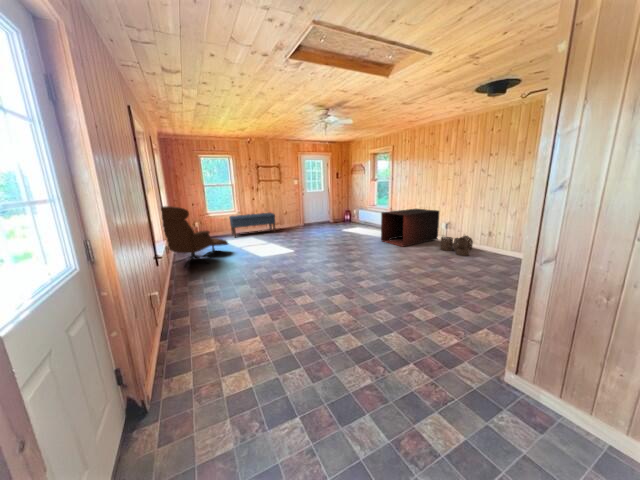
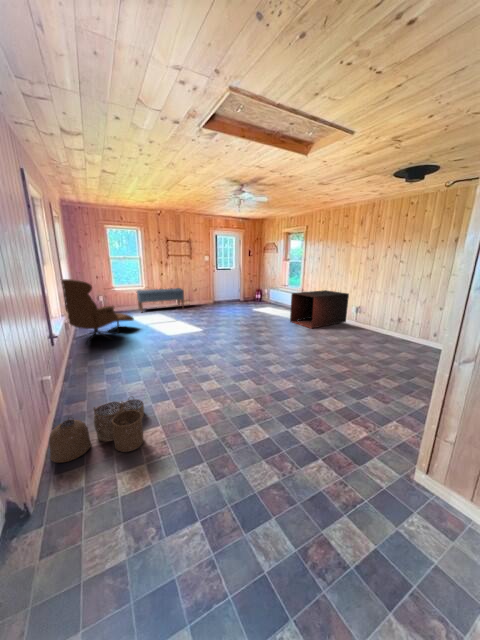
woven basket: present [440,236,473,256] -> present [49,399,144,463]

